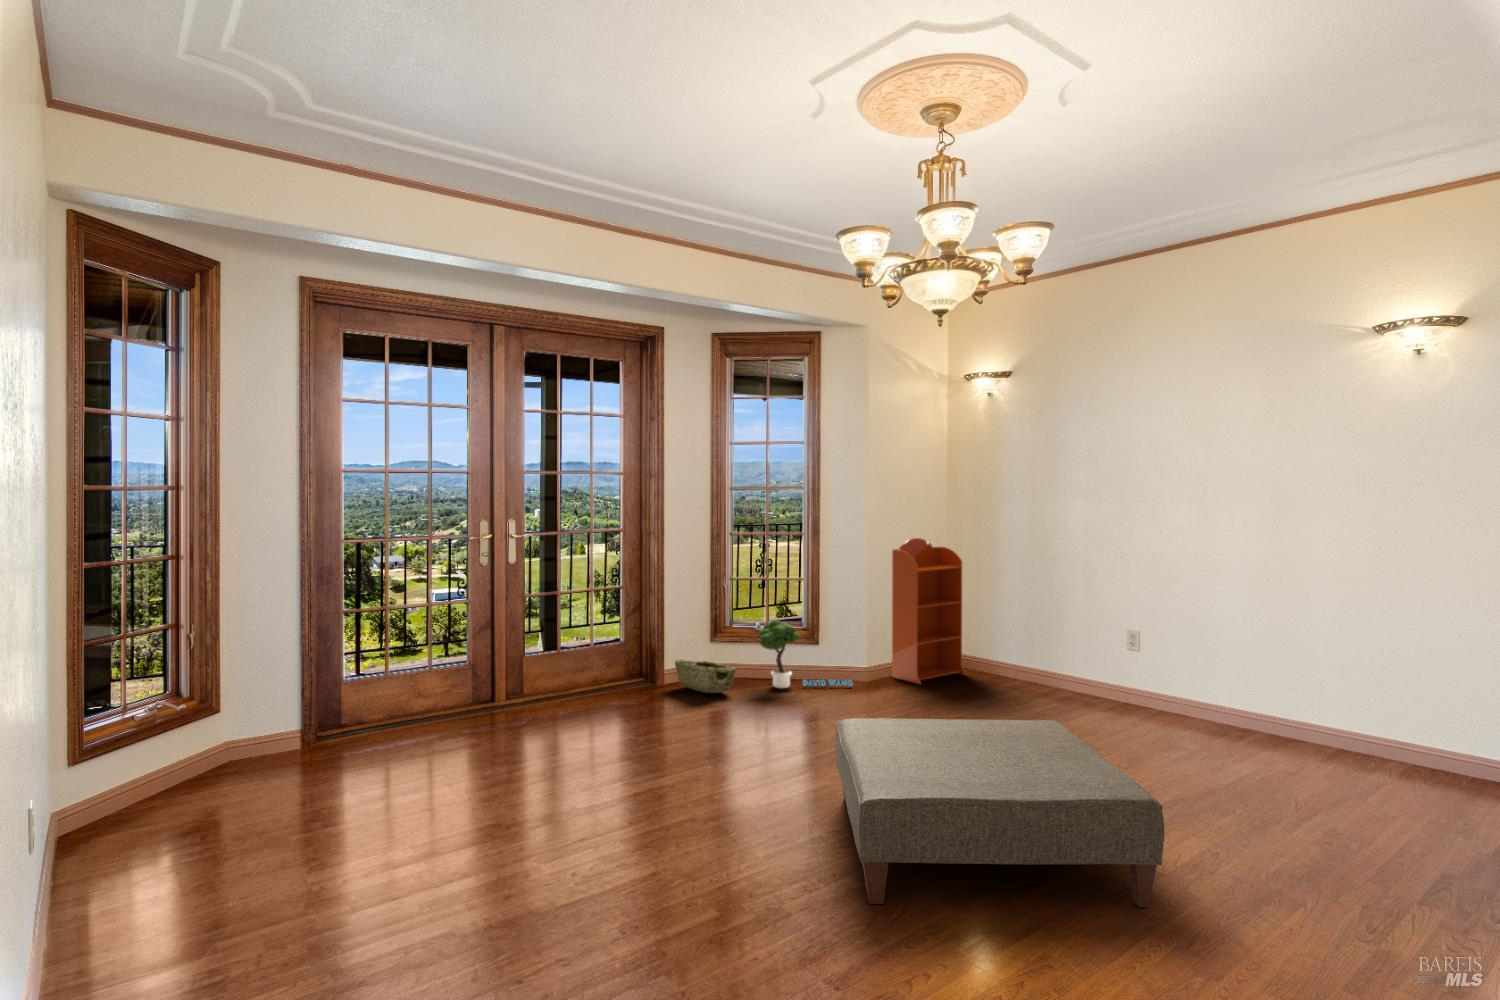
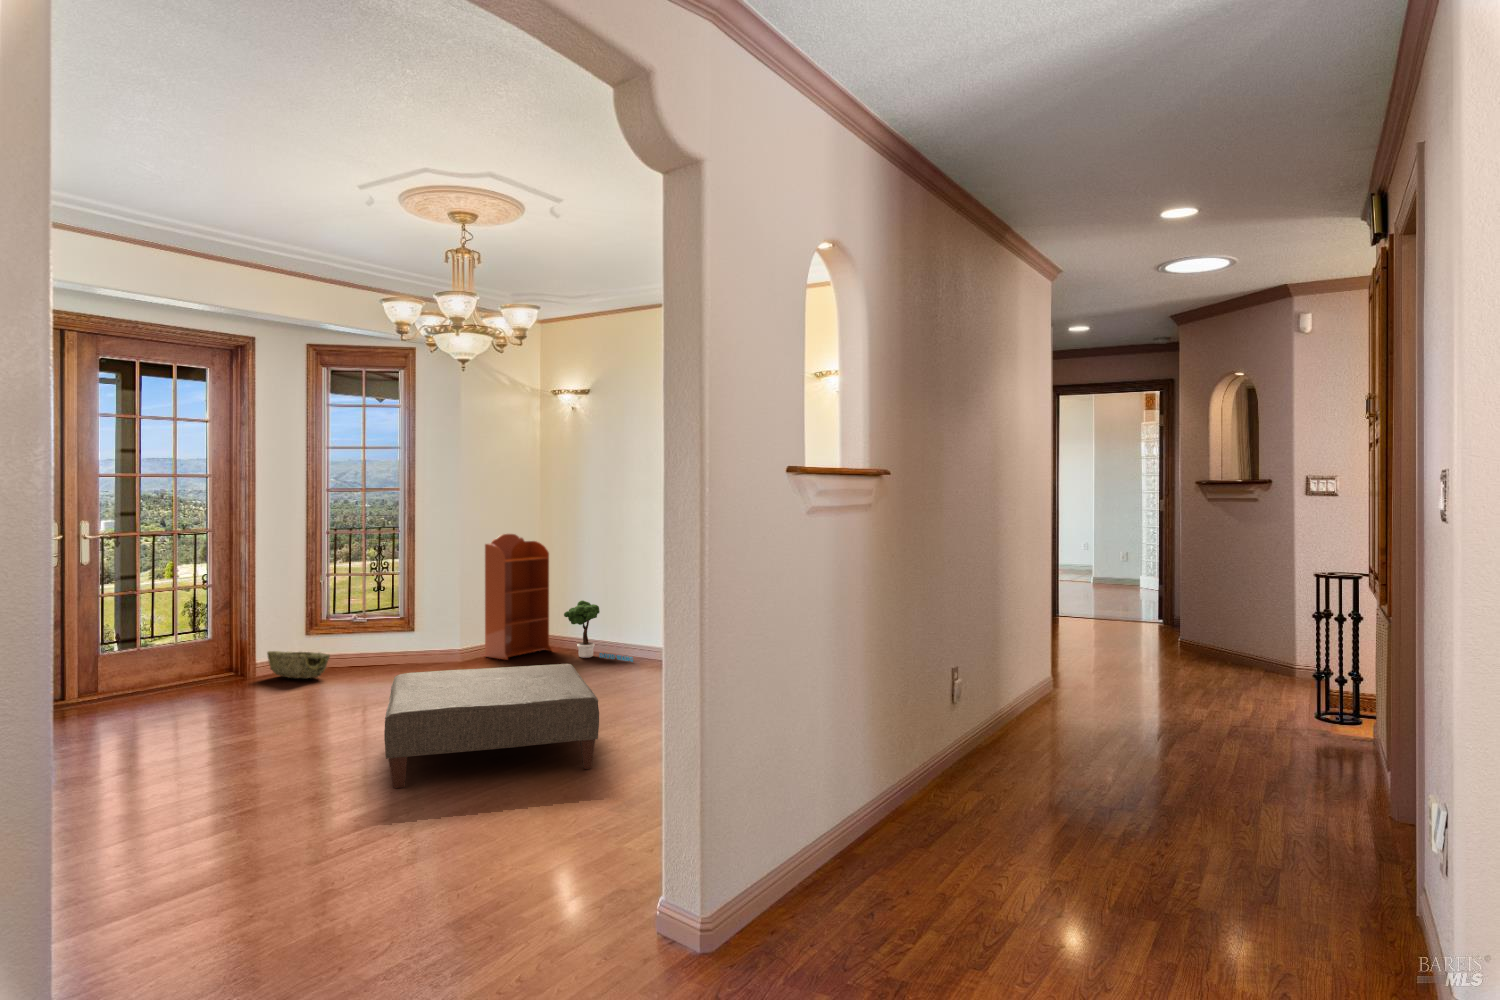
potted tree: present [758,620,853,688] -> present [564,600,633,662]

